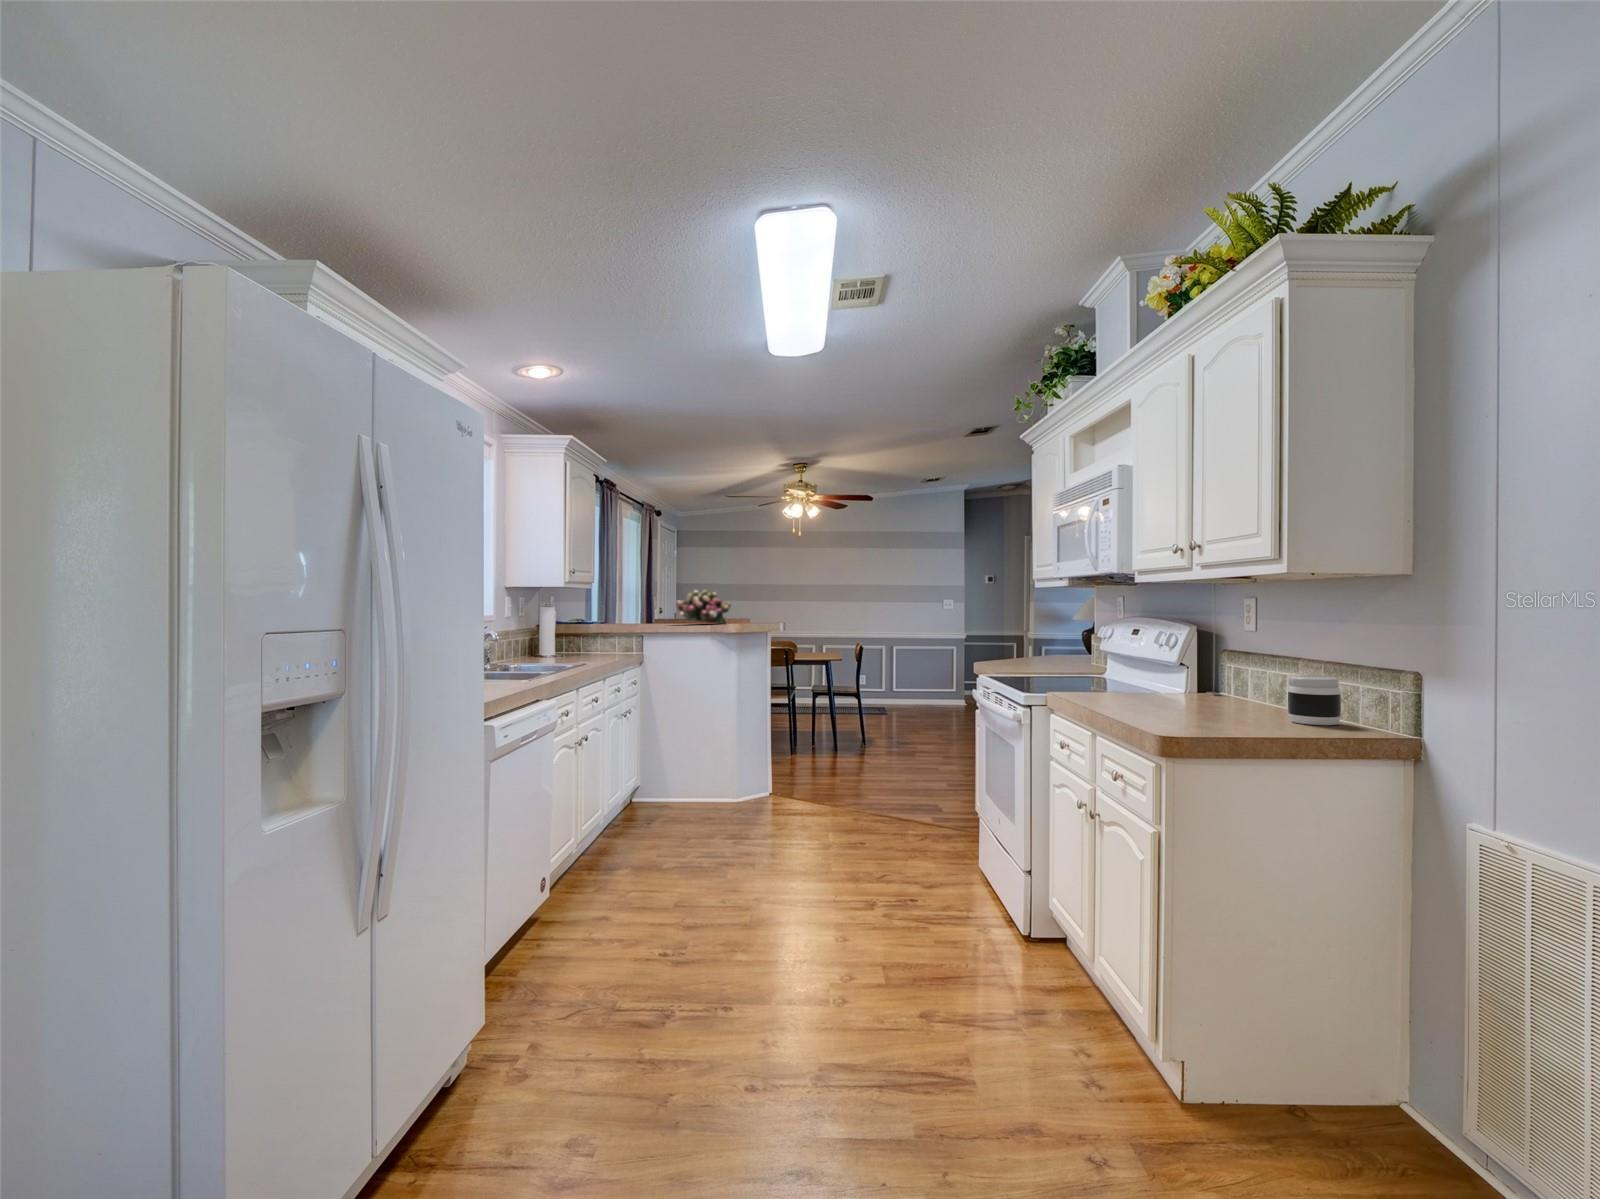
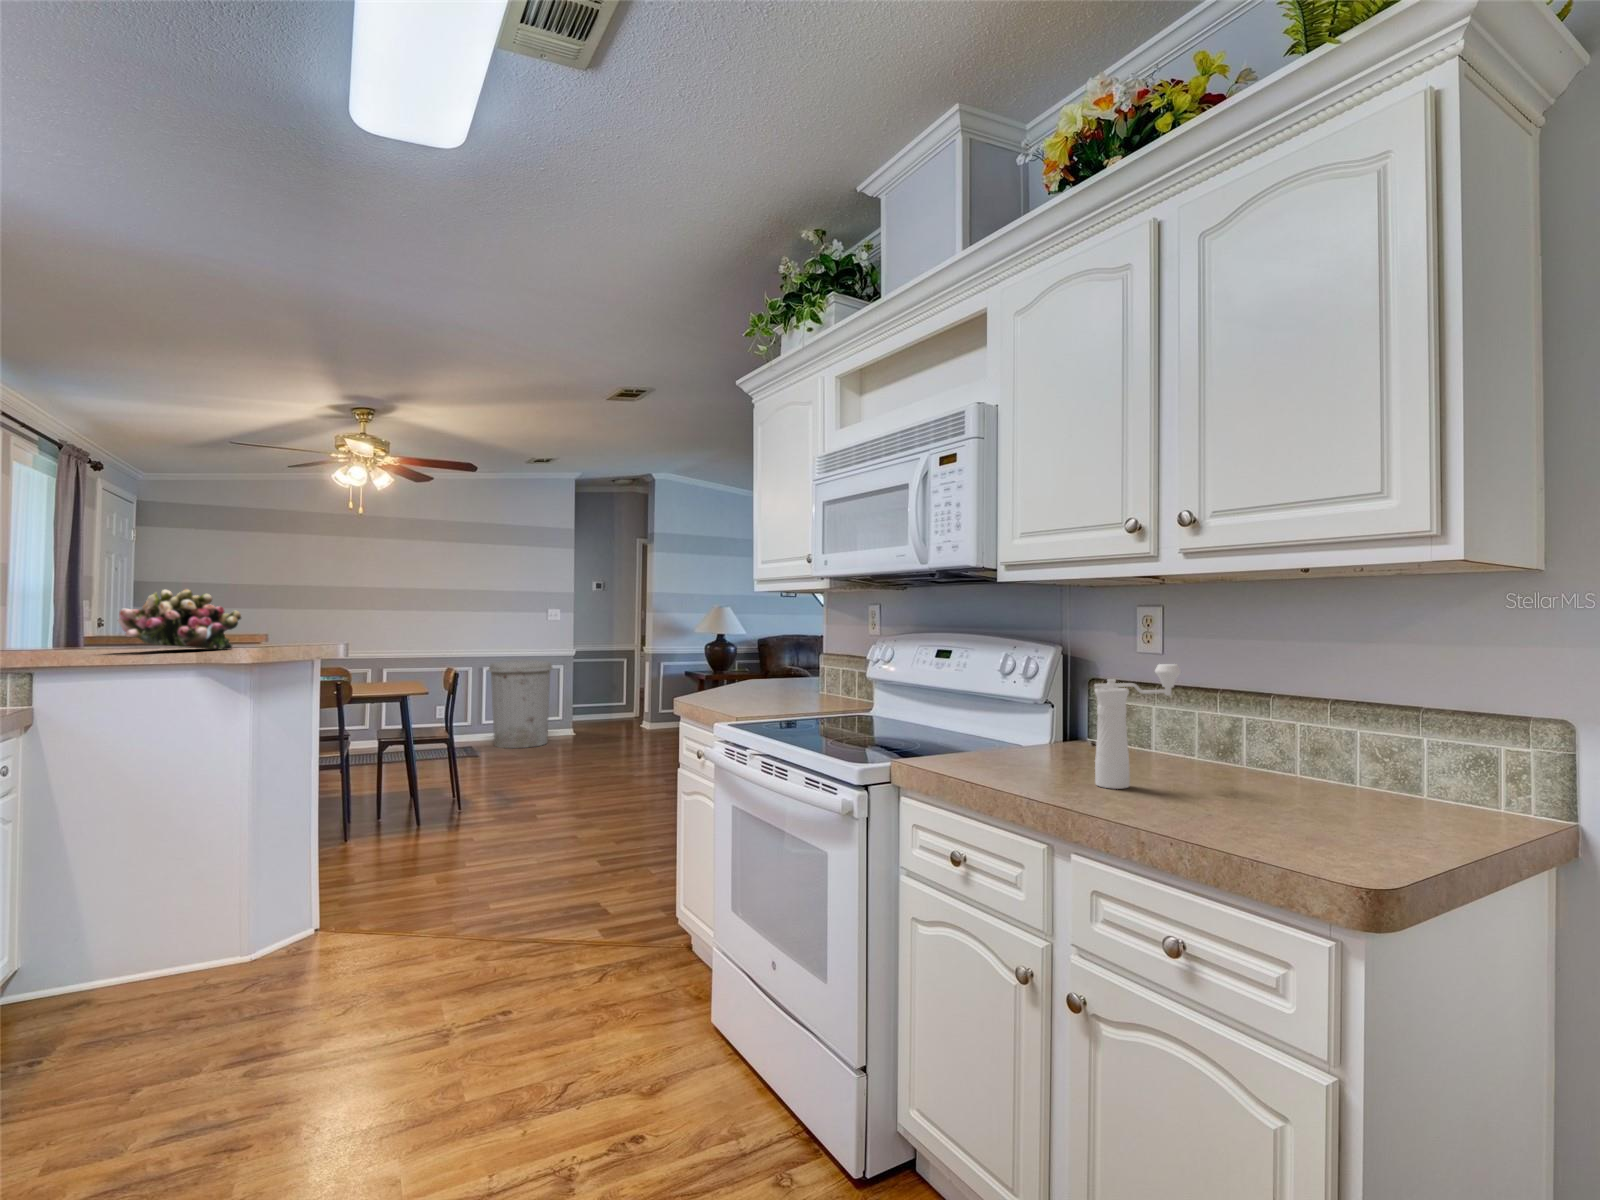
pepper mill: none [1146,635,1209,708] -> present [1095,664,1181,789]
trash can: none [895,642,945,710] -> present [489,660,552,748]
jar: present [1288,675,1341,725] -> none [1325,726,1409,808]

